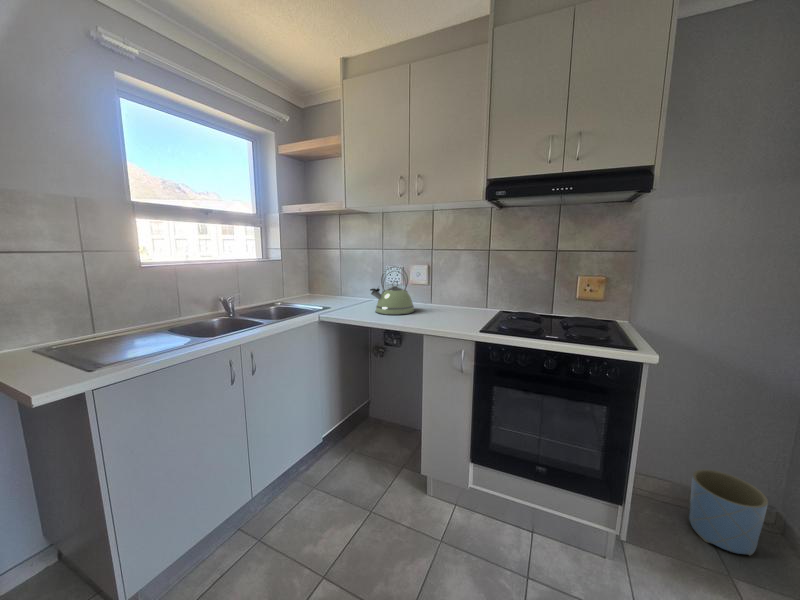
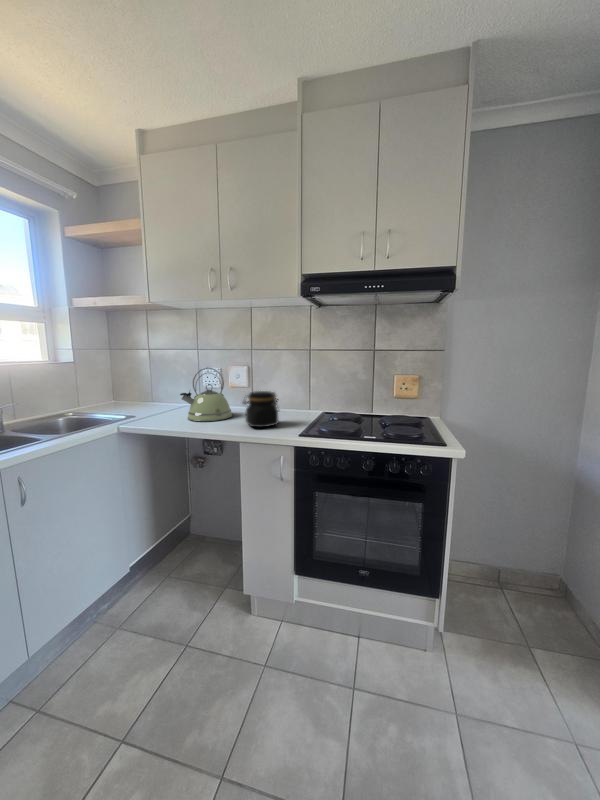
jar: none [426,289,461,322] -> present [243,391,279,427]
planter: present [689,469,768,556] -> none [497,551,557,626]

